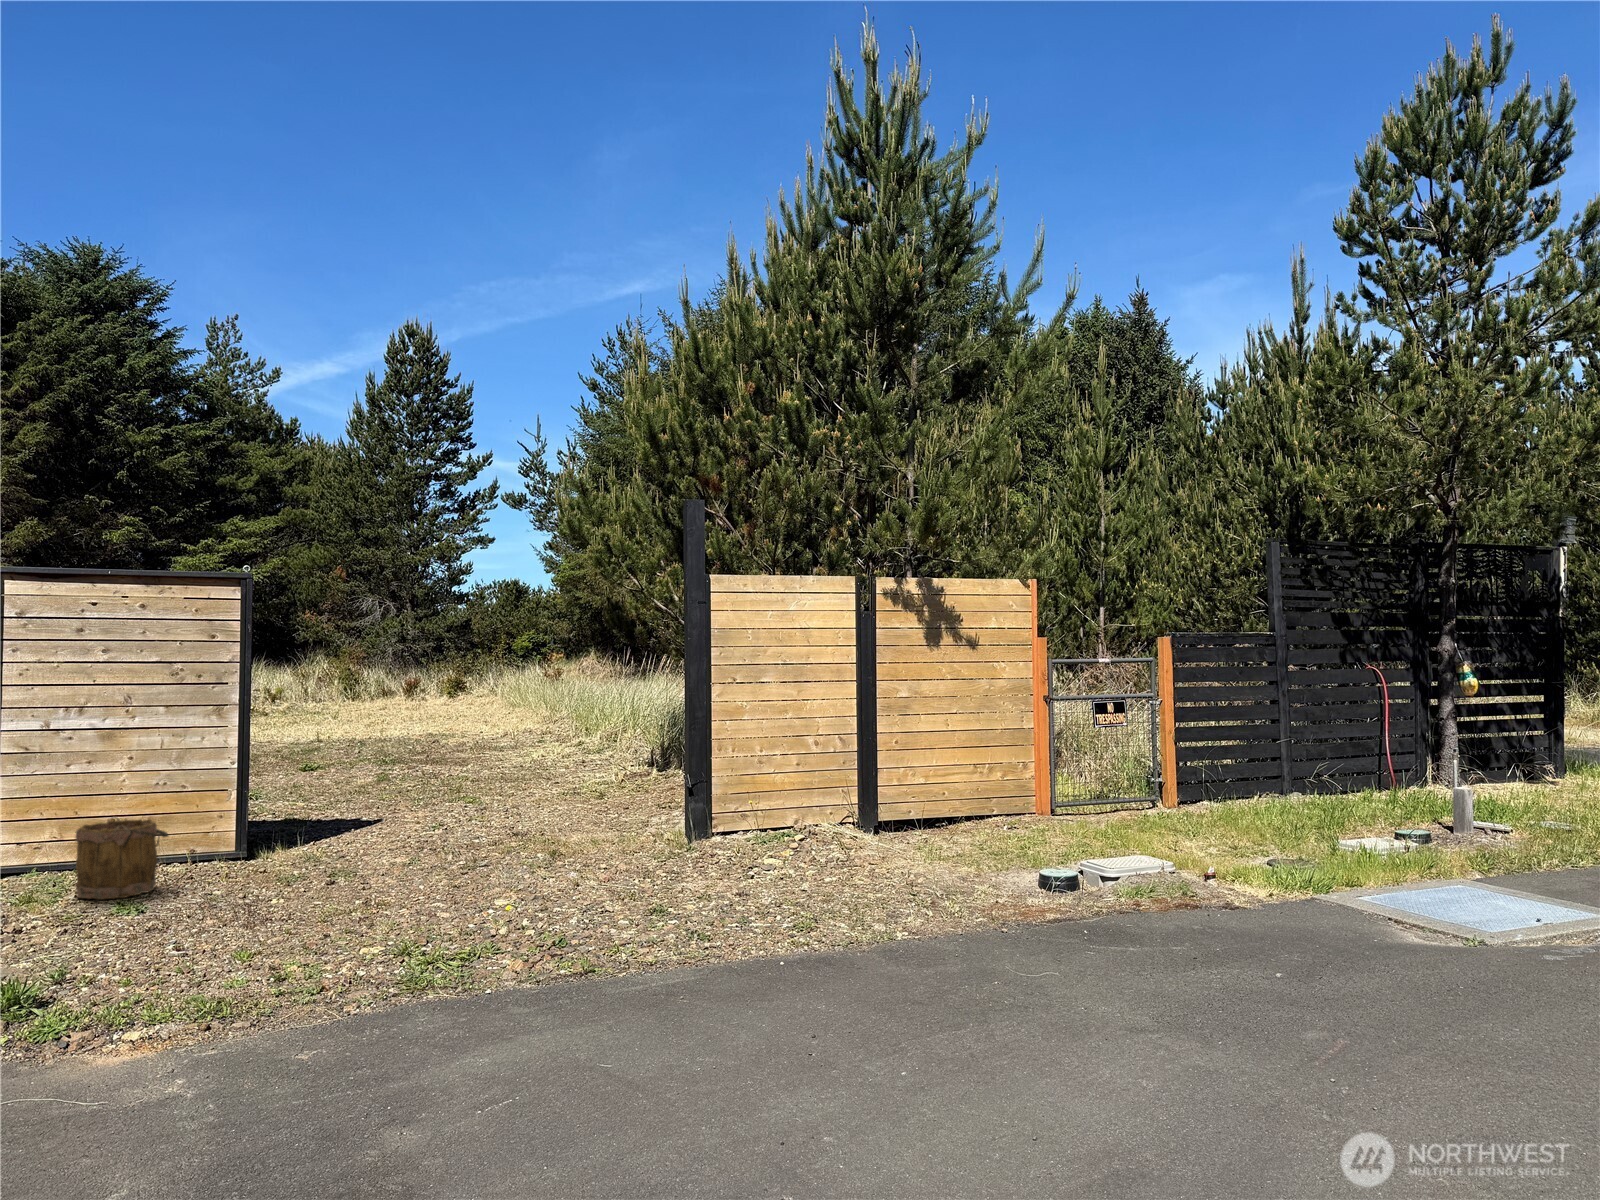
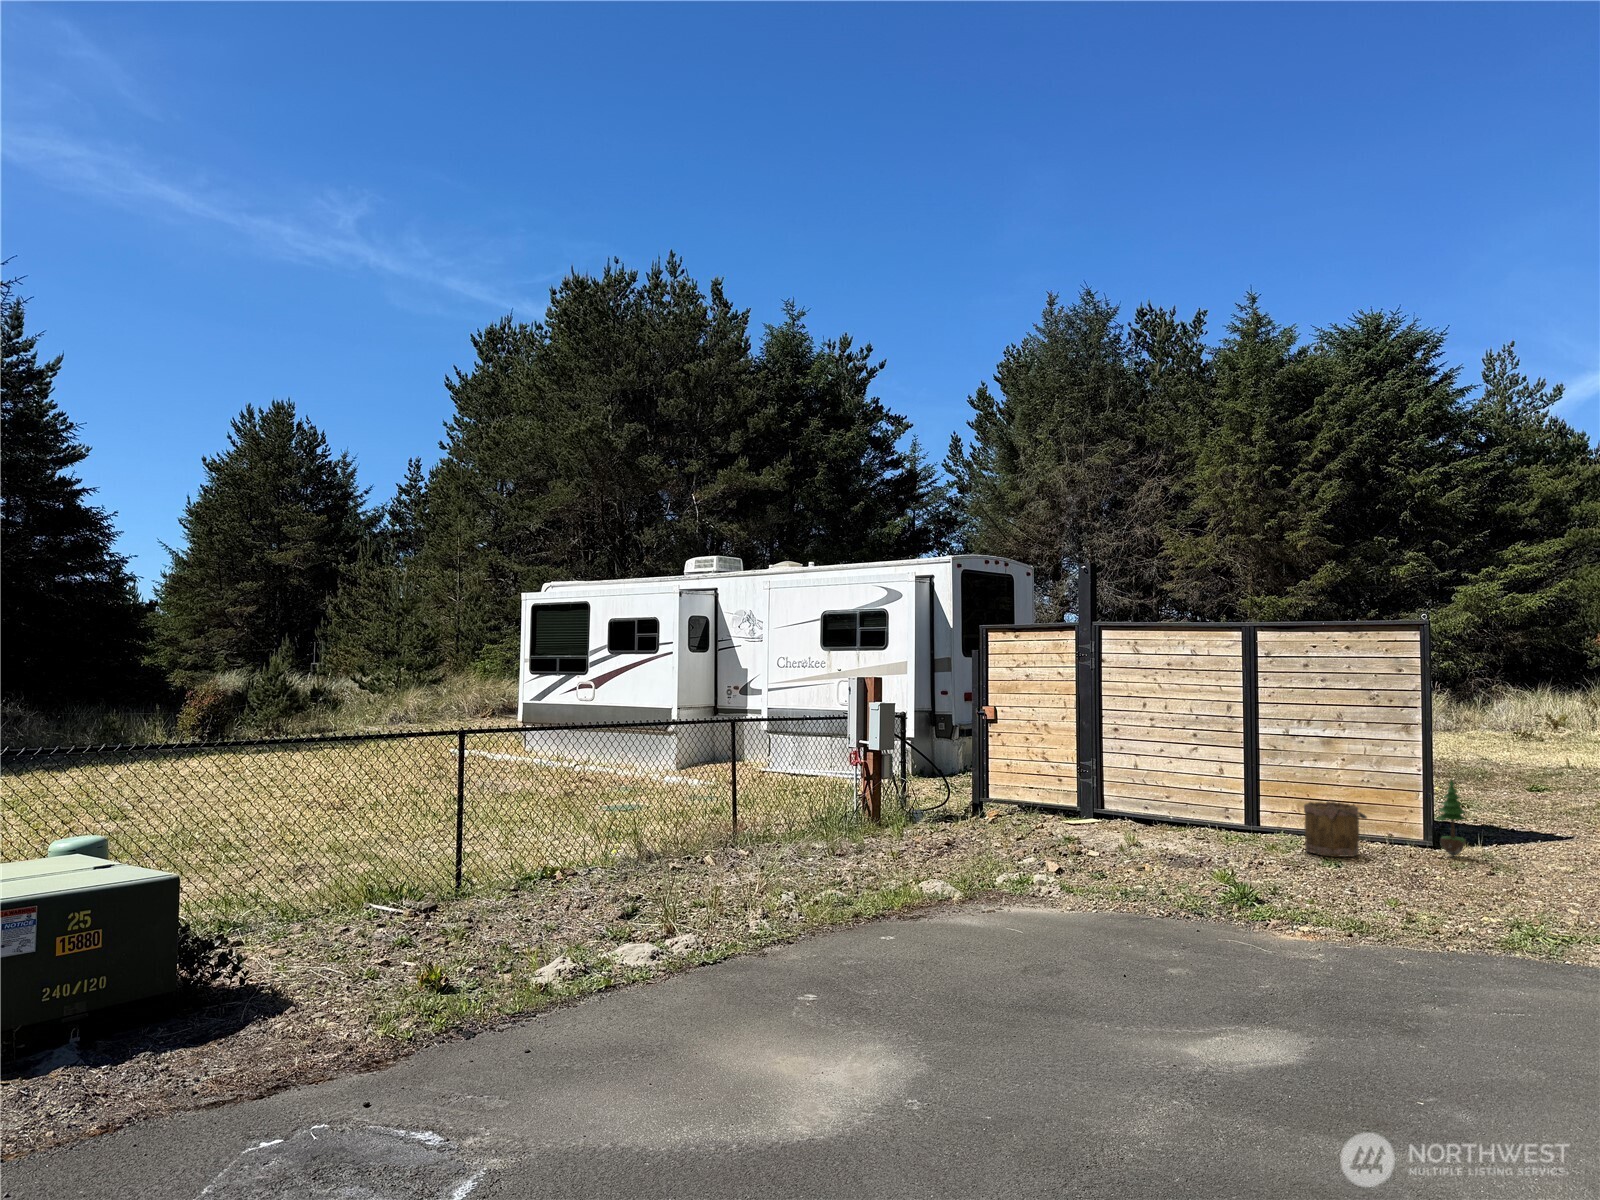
potted tree: none [253,769,292,867] -> present [1438,780,1467,856]

